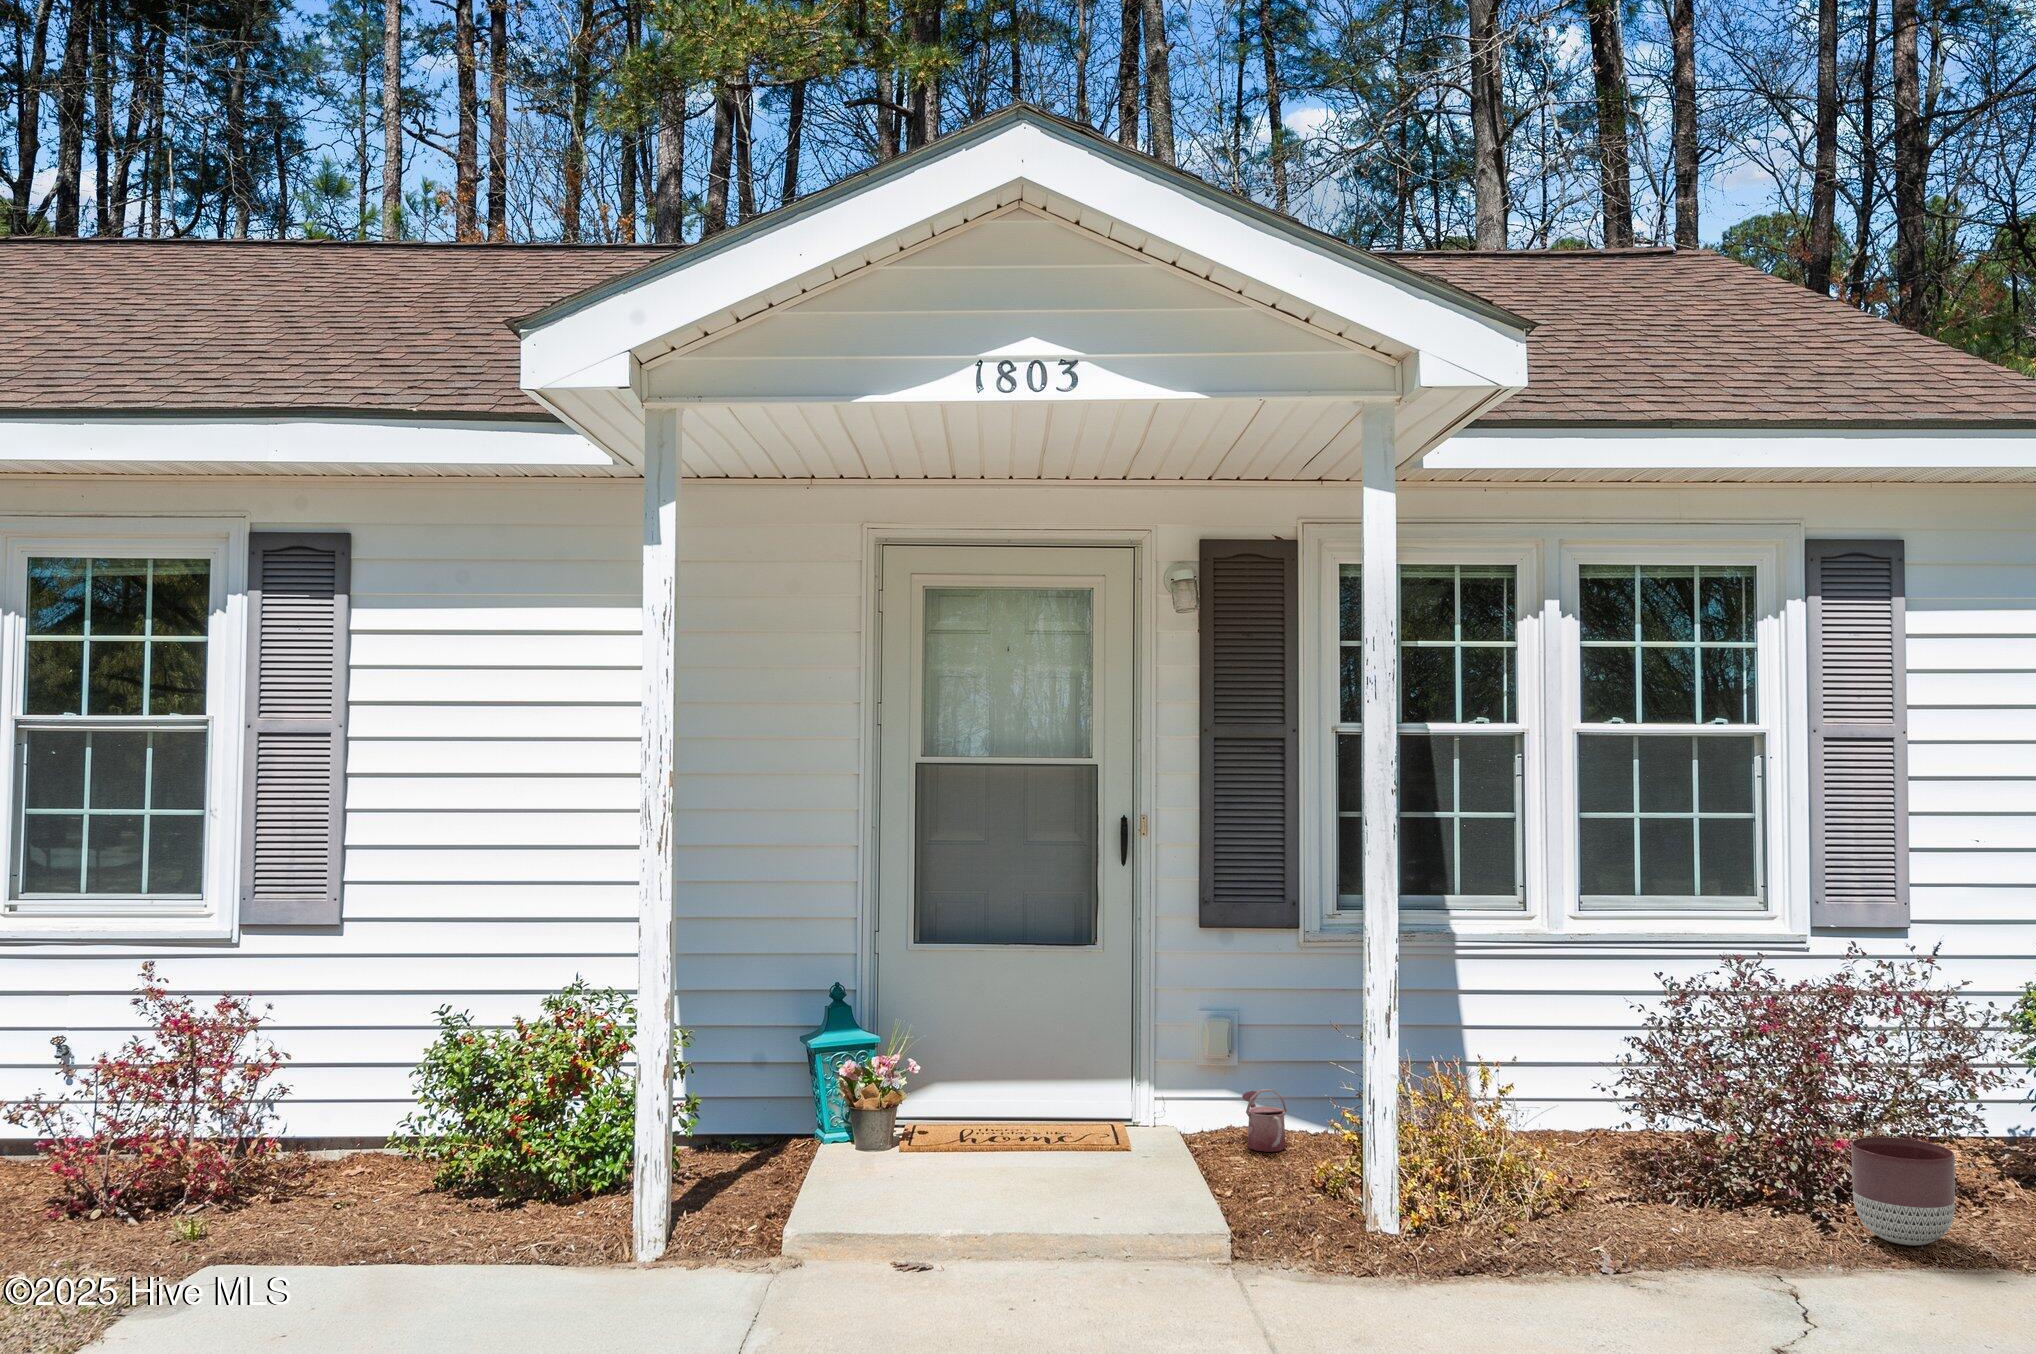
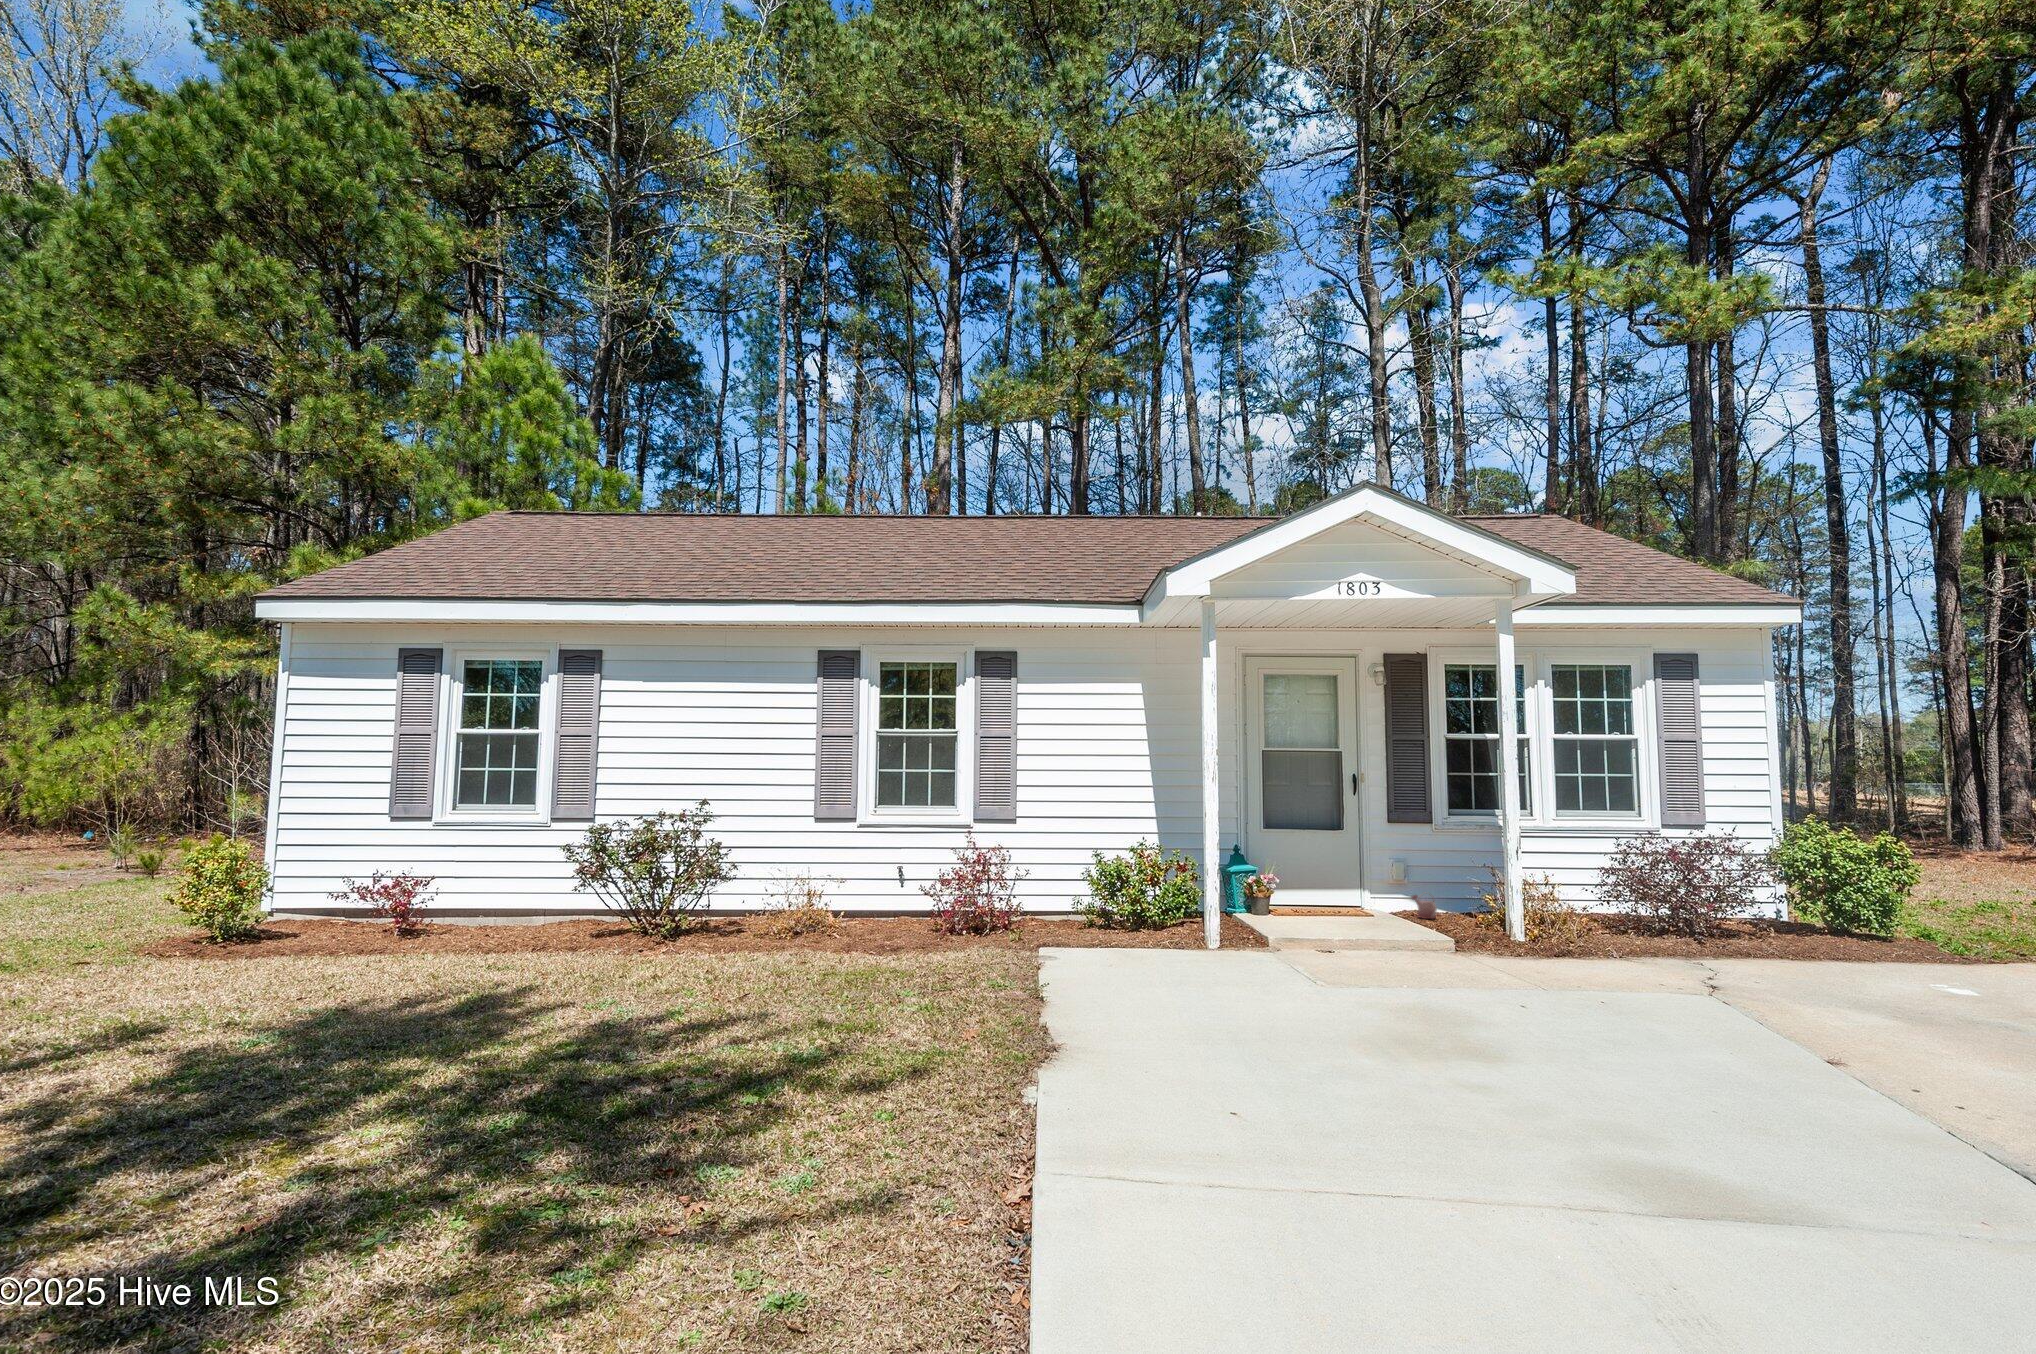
planter: present [1851,1137,1955,1245] -> none [1702,902,1749,944]

